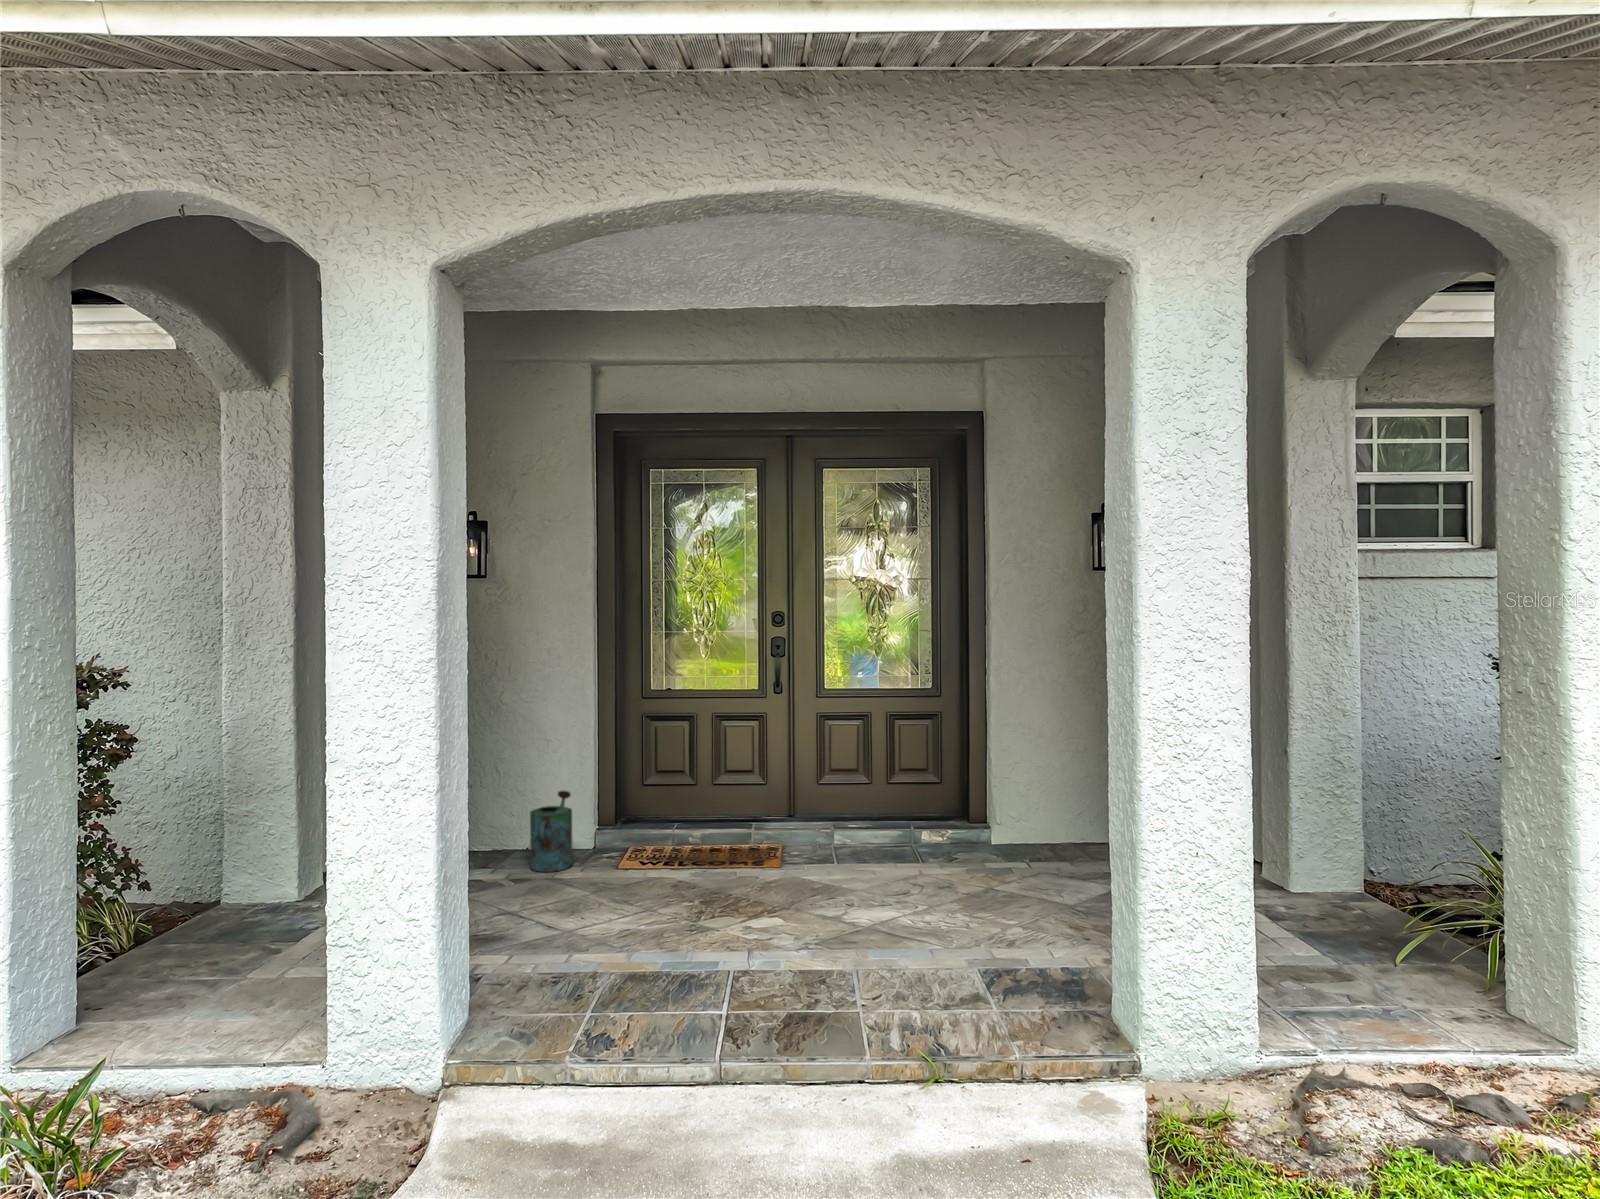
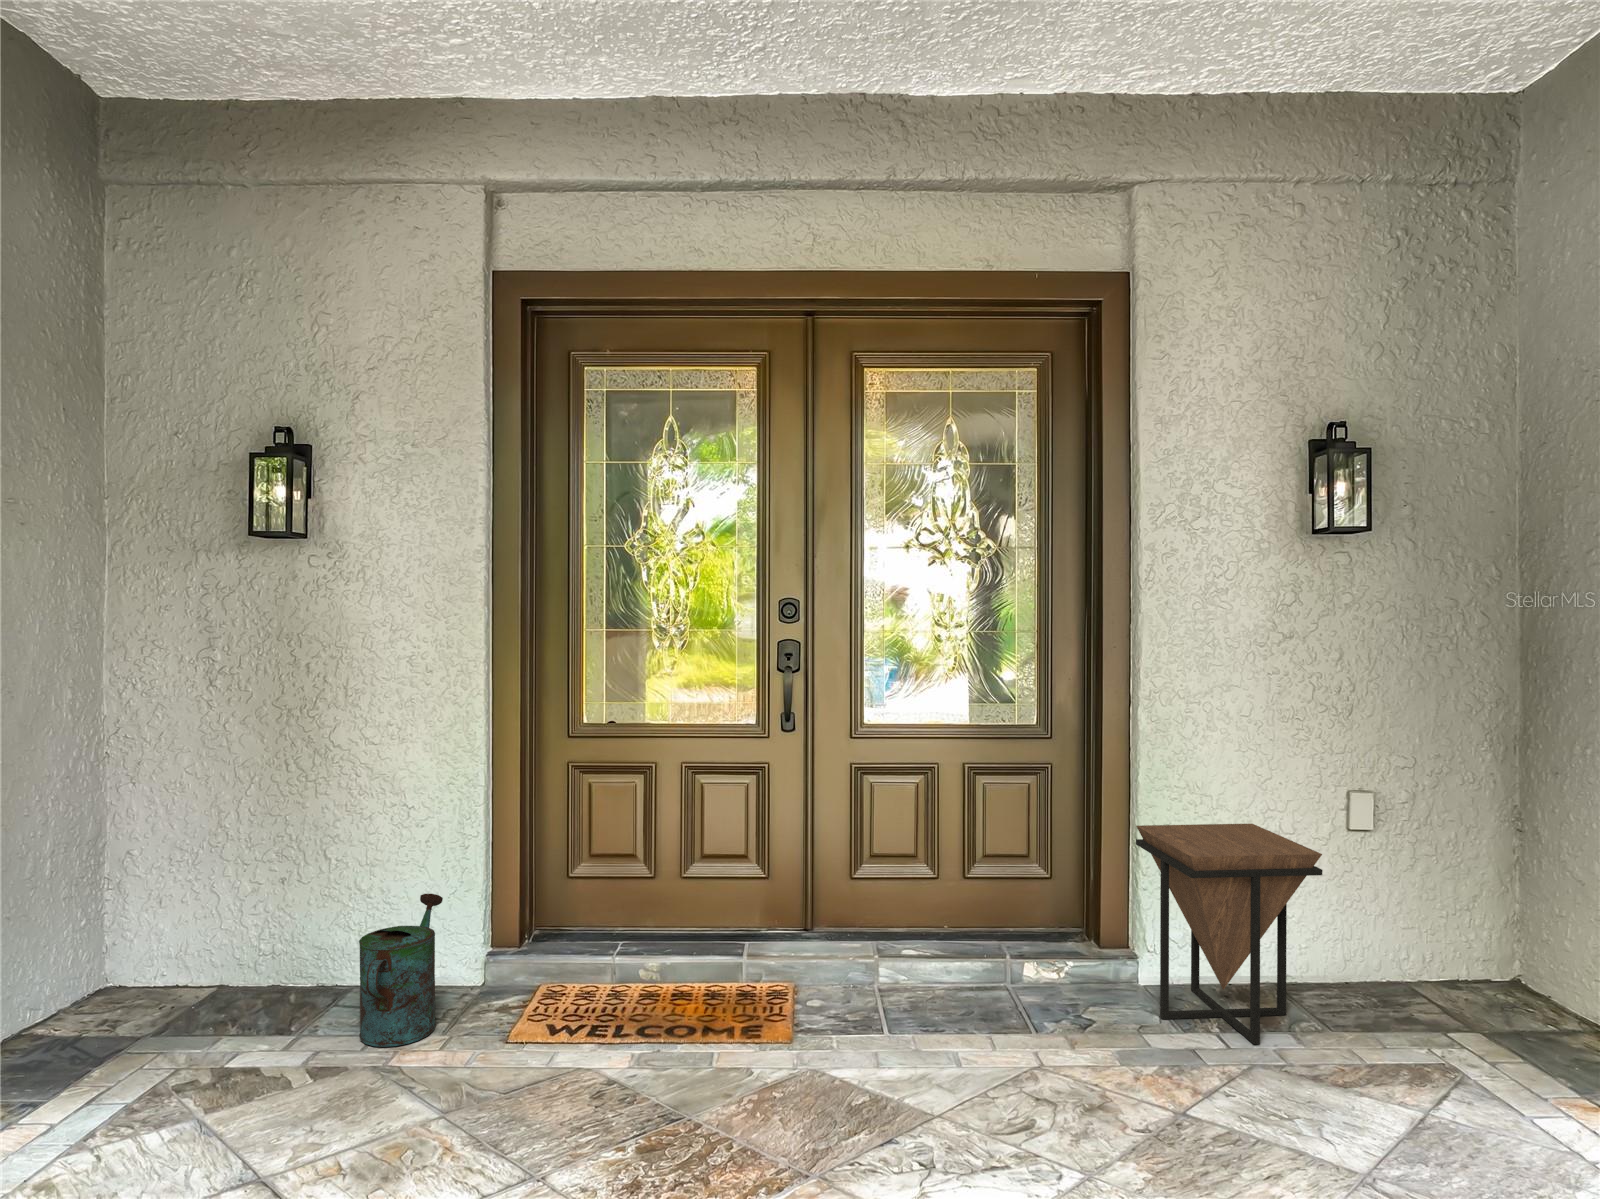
side table: none [987,745,1085,866] -> present [1136,824,1322,1044]

